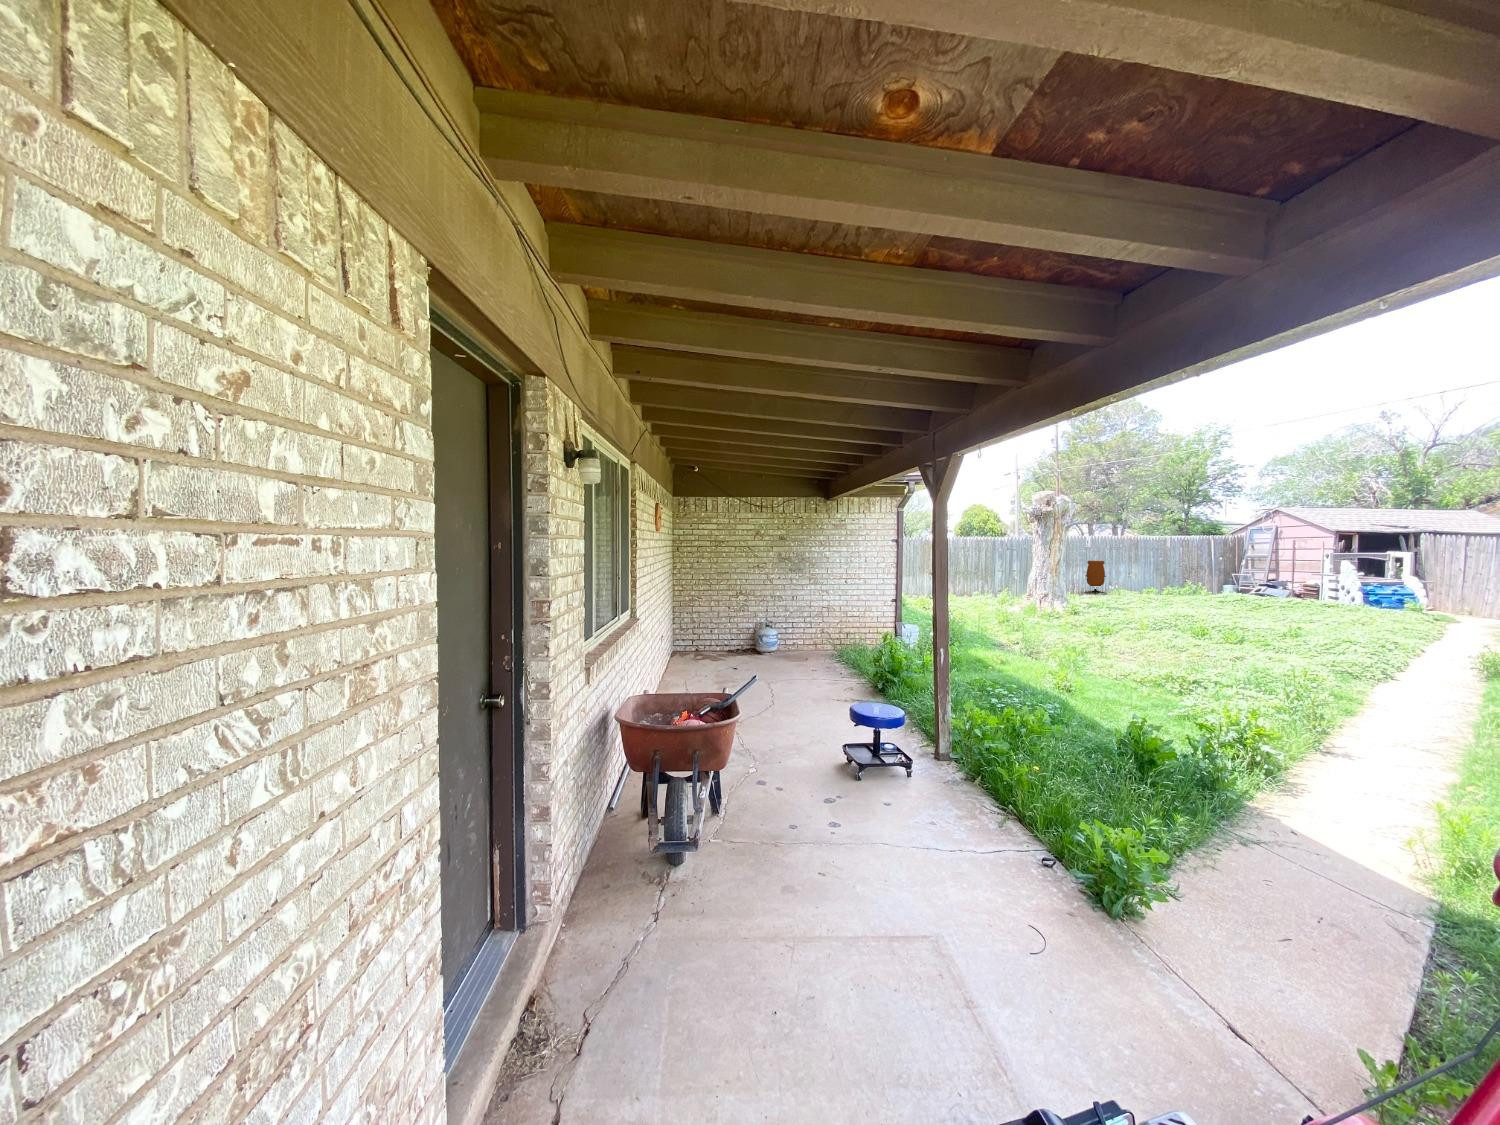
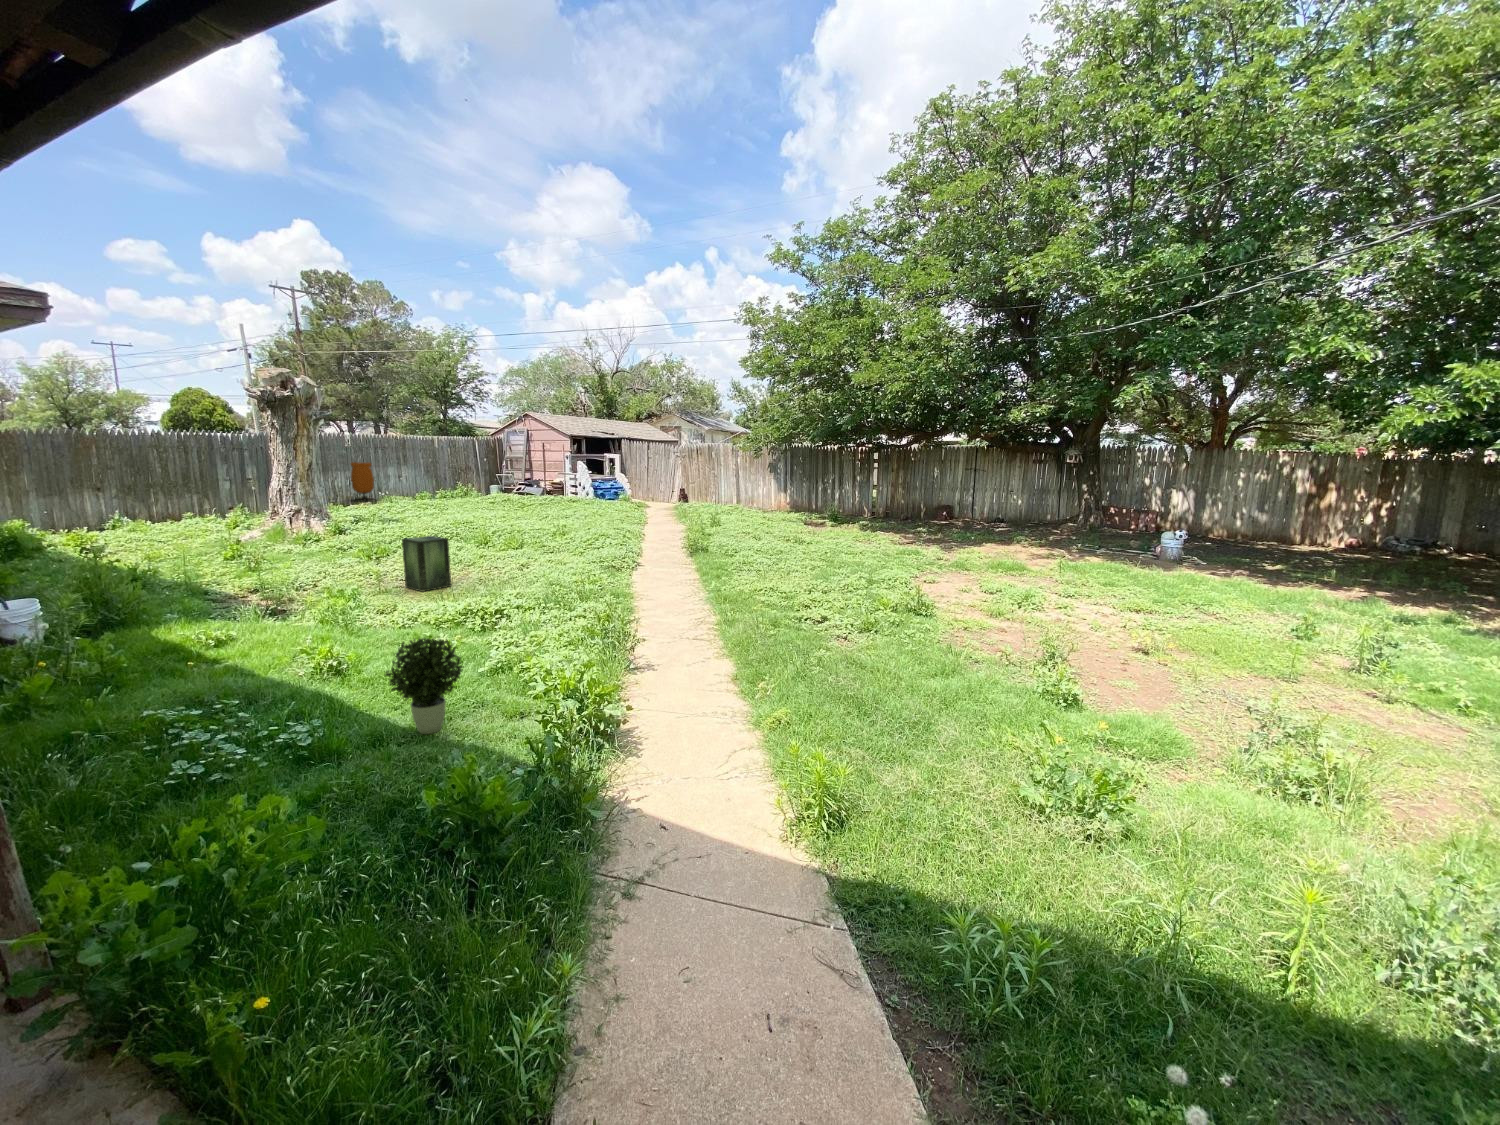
storage box: none [1118,613,1154,654] -> present [402,536,451,591]
potted plant: none [1097,653,1143,710] -> present [385,638,463,734]

